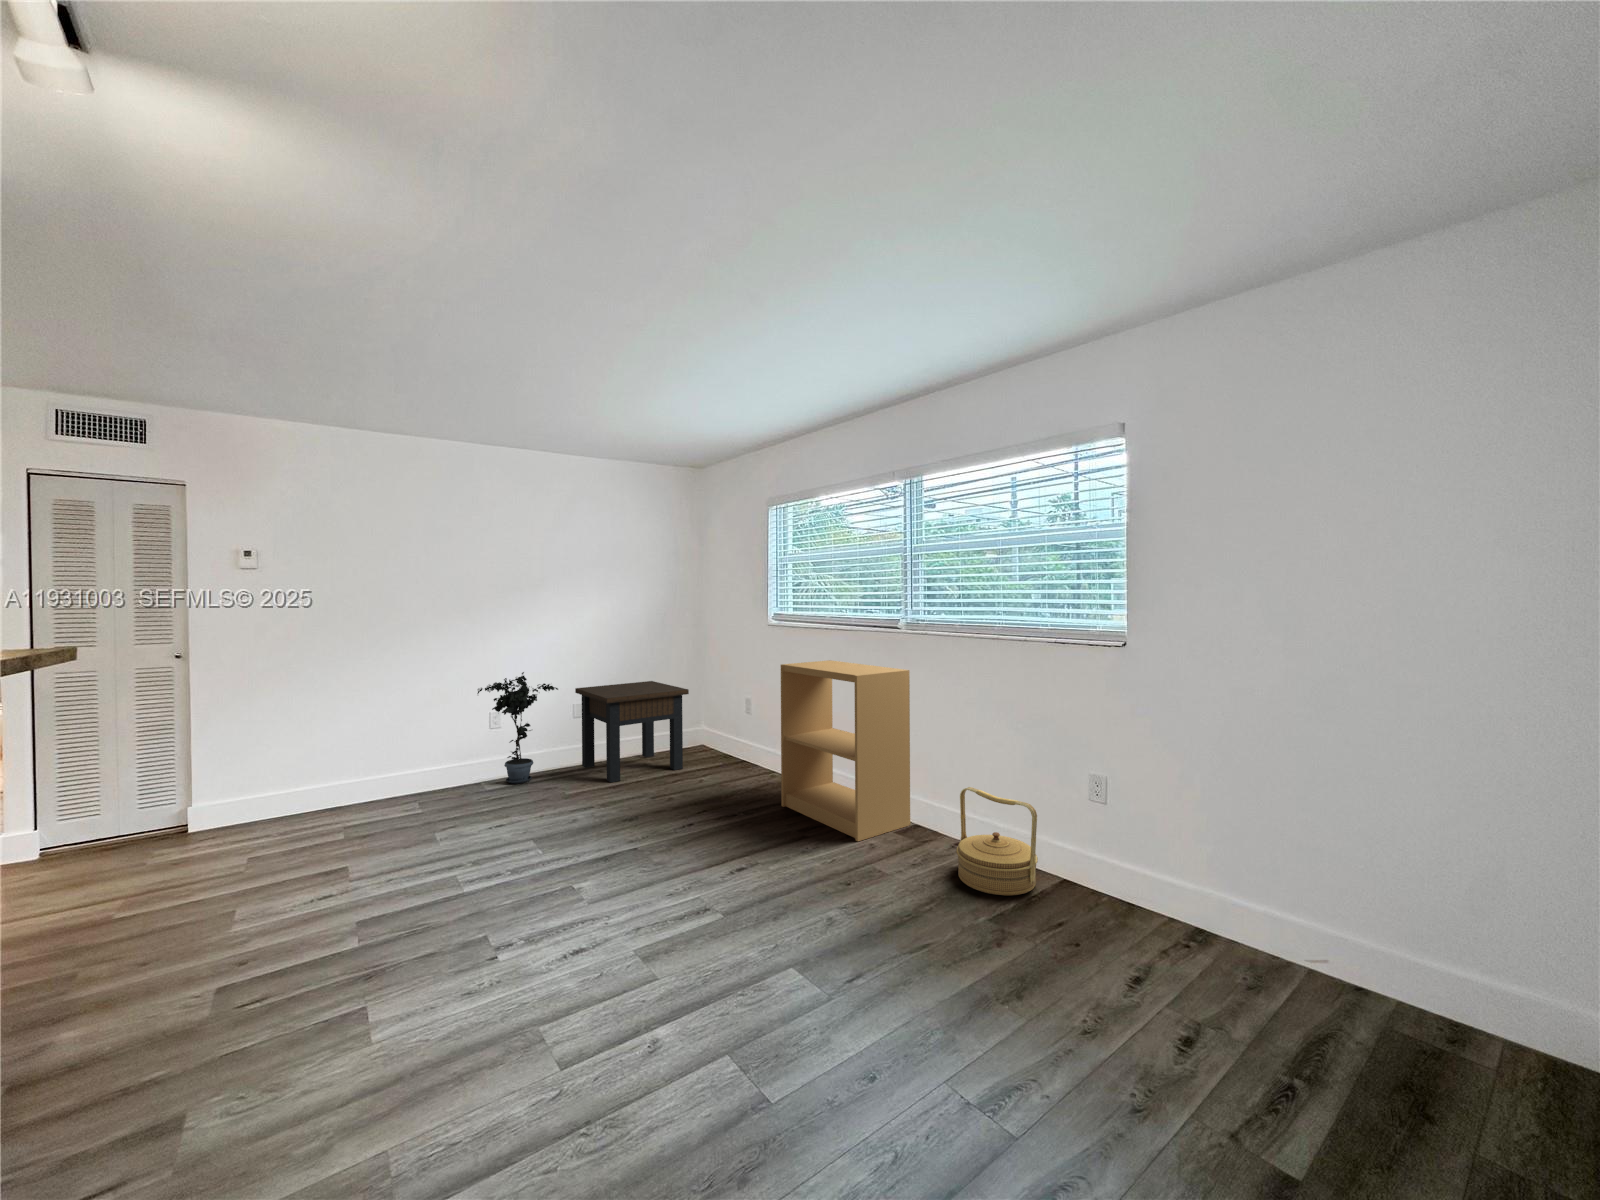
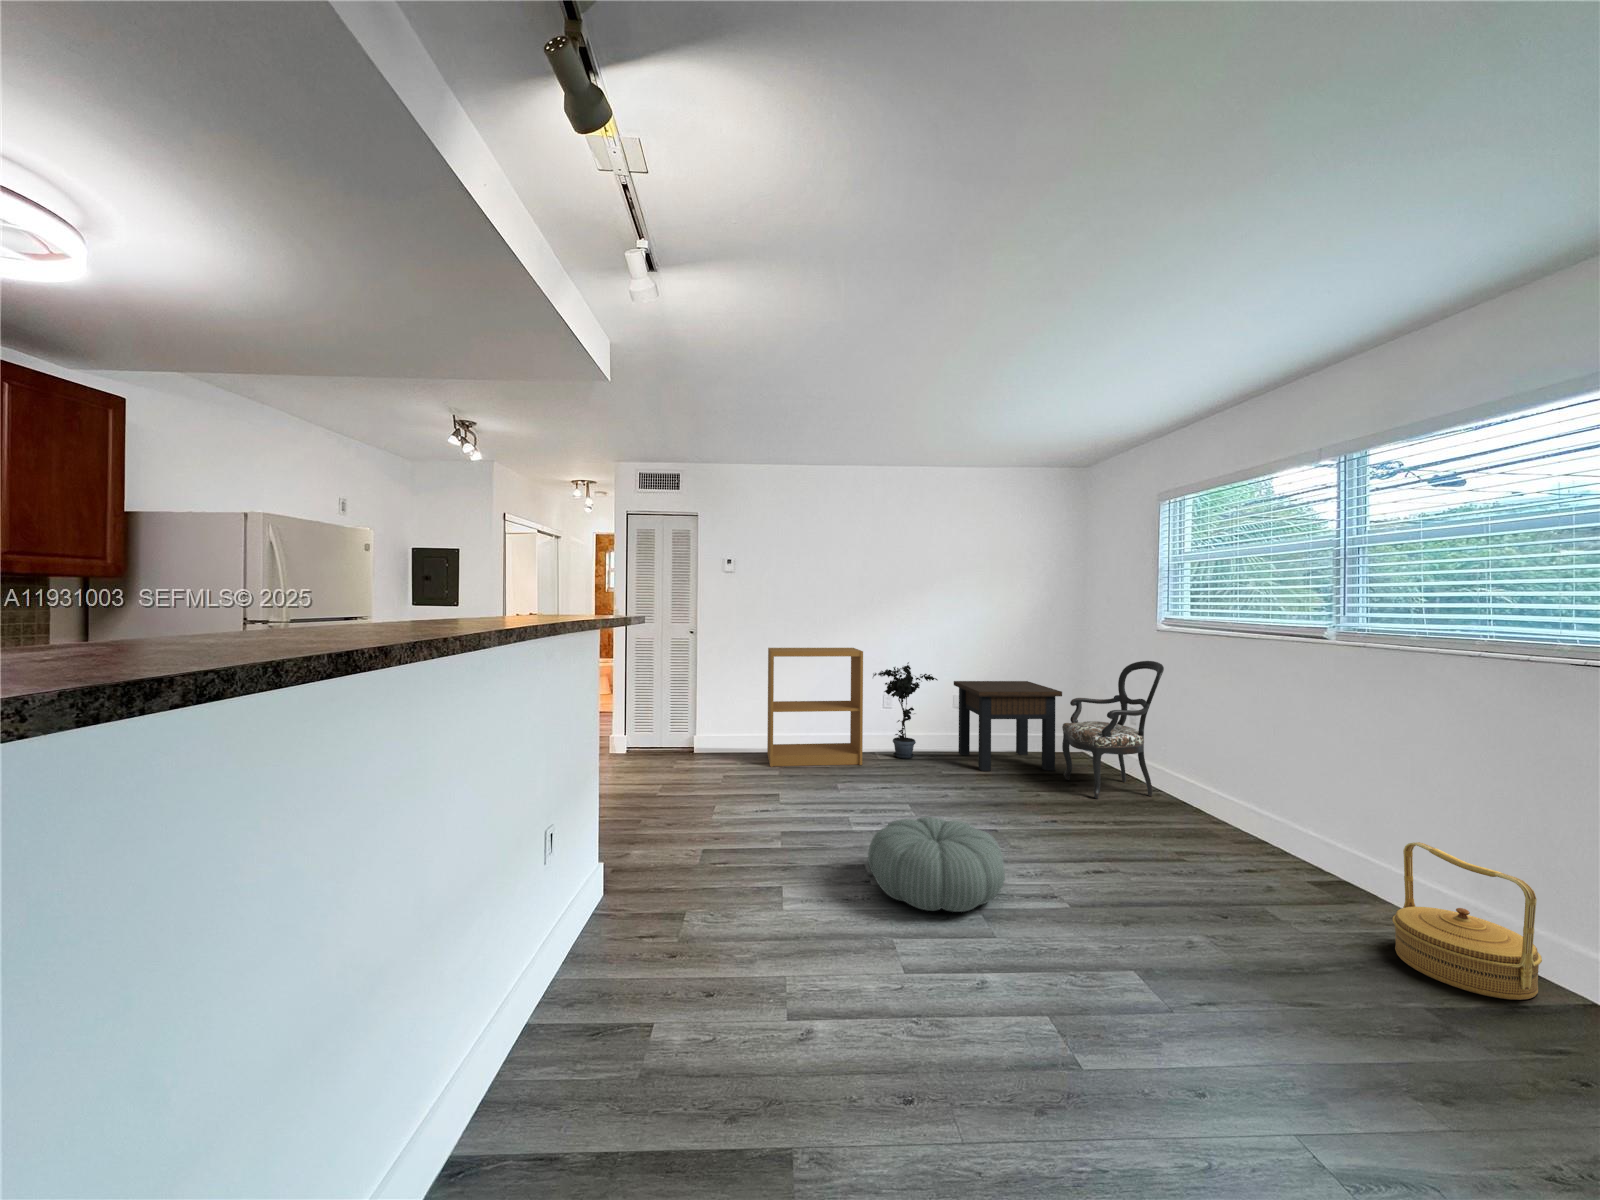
armchair: none [691,654,778,791] -> present [1062,661,1164,799]
bookshelf: present [781,660,910,841] -> present [767,648,863,767]
pouf: none [495,853,660,974] -> present [868,817,1005,912]

